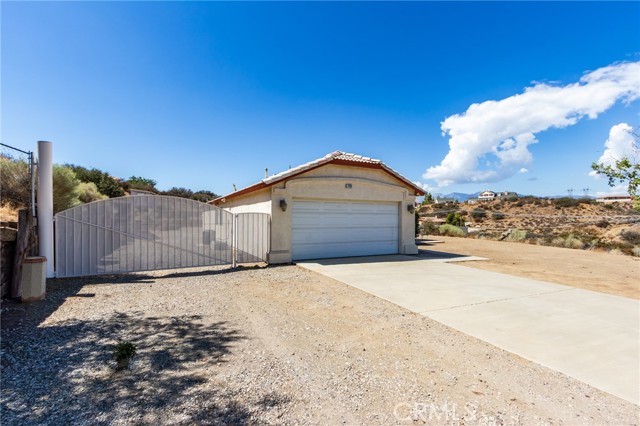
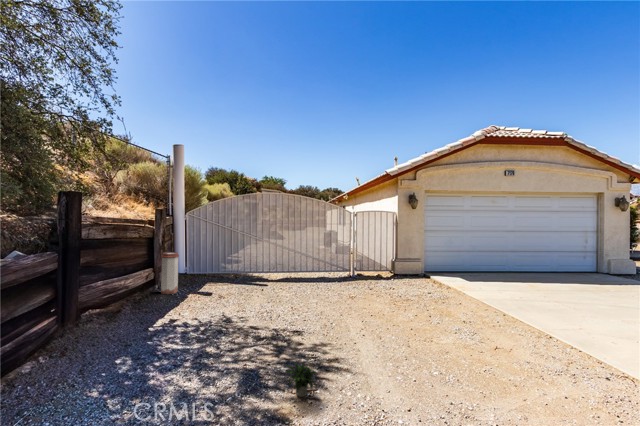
potted plant: present [108,340,139,367] -> present [286,363,316,397]

